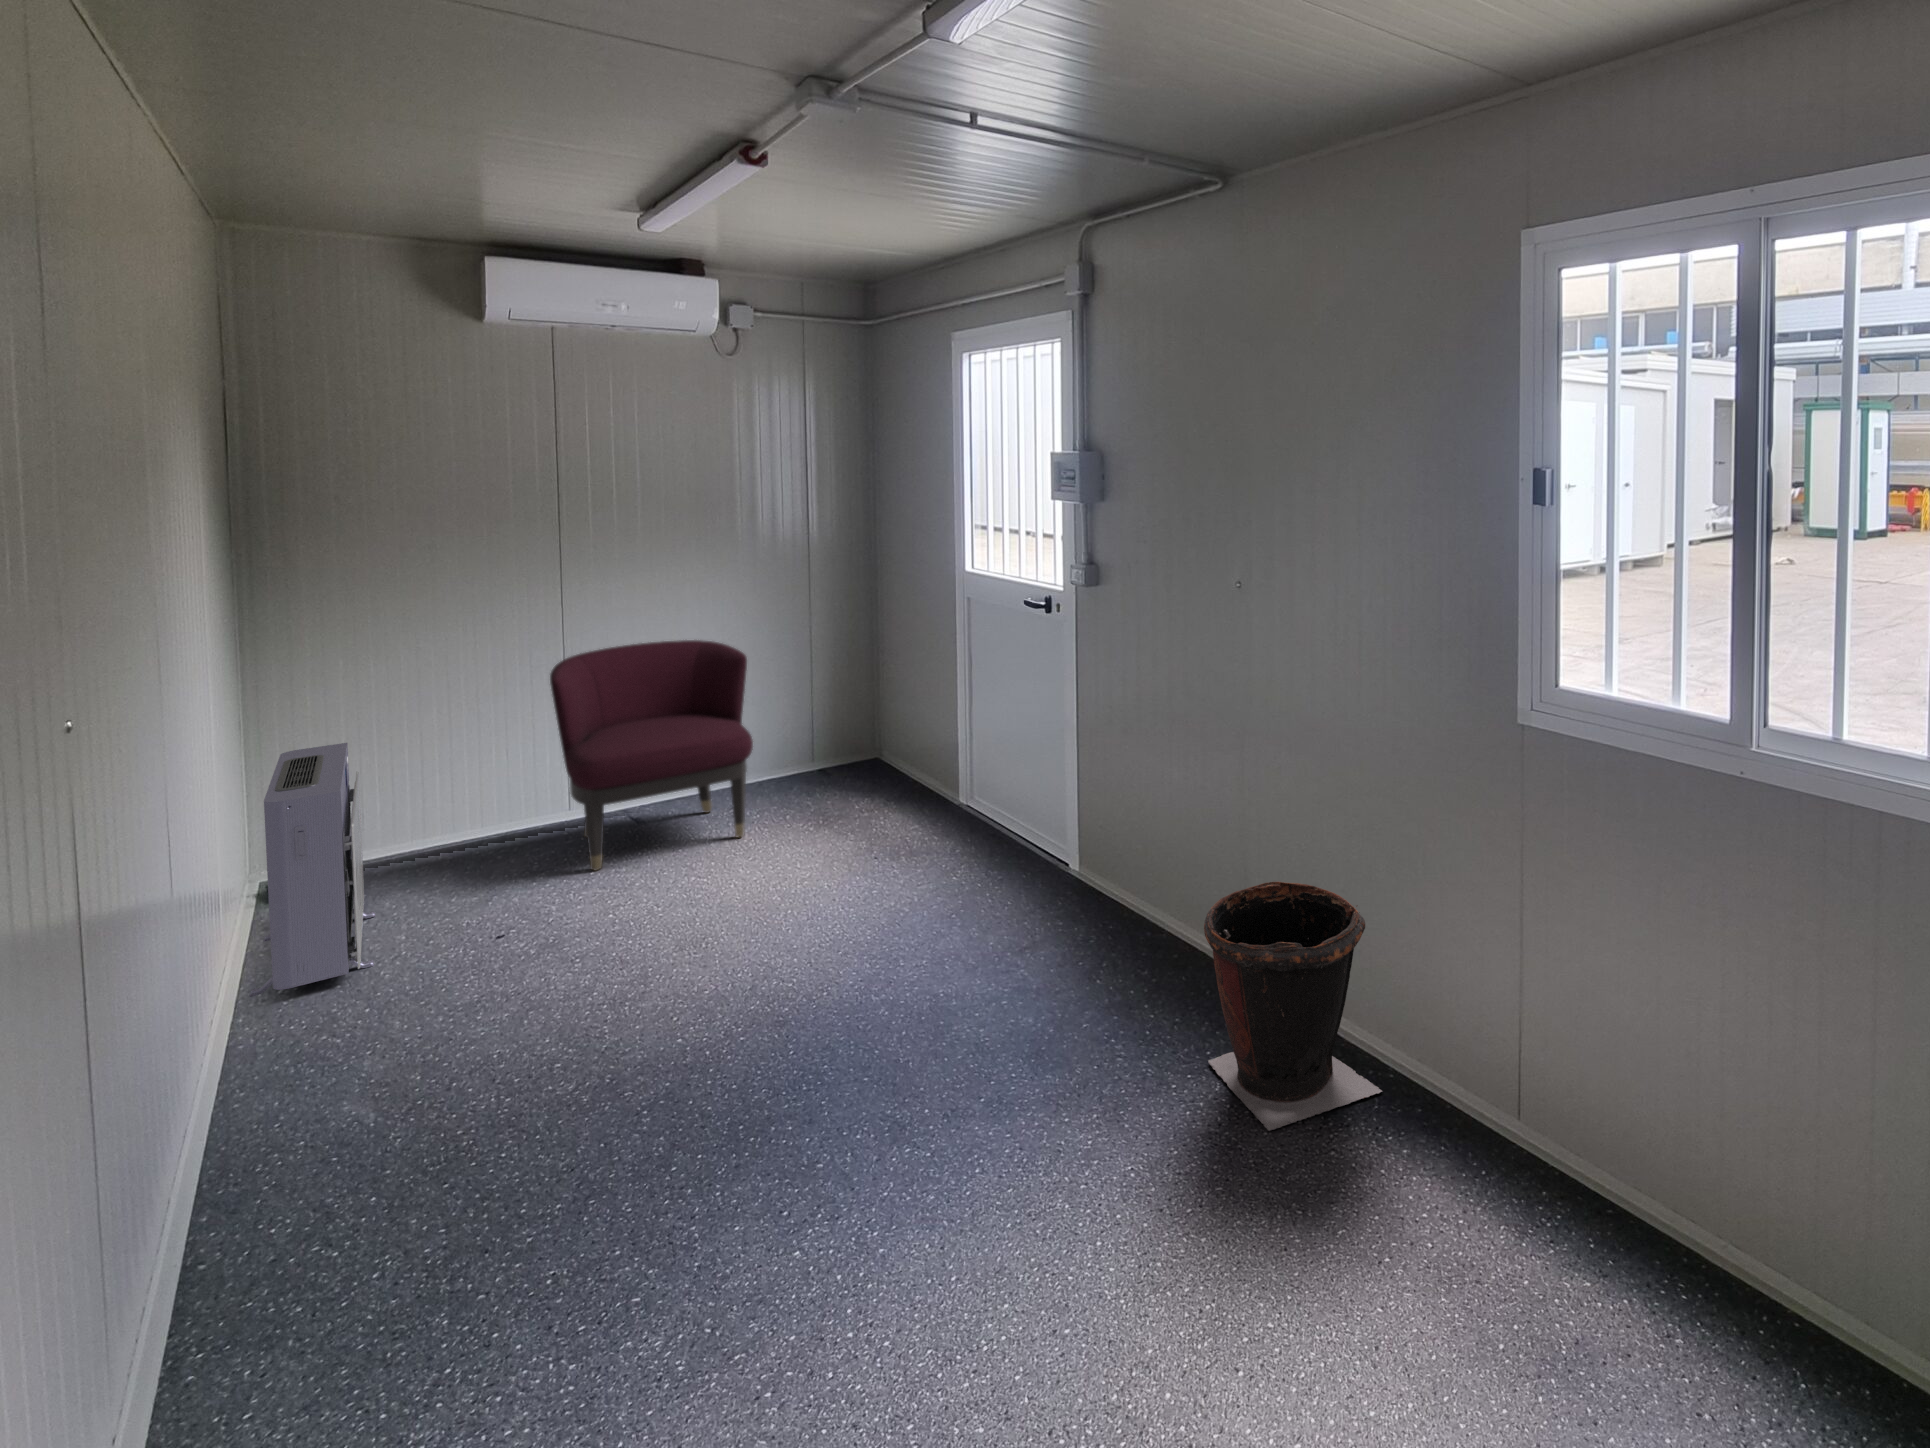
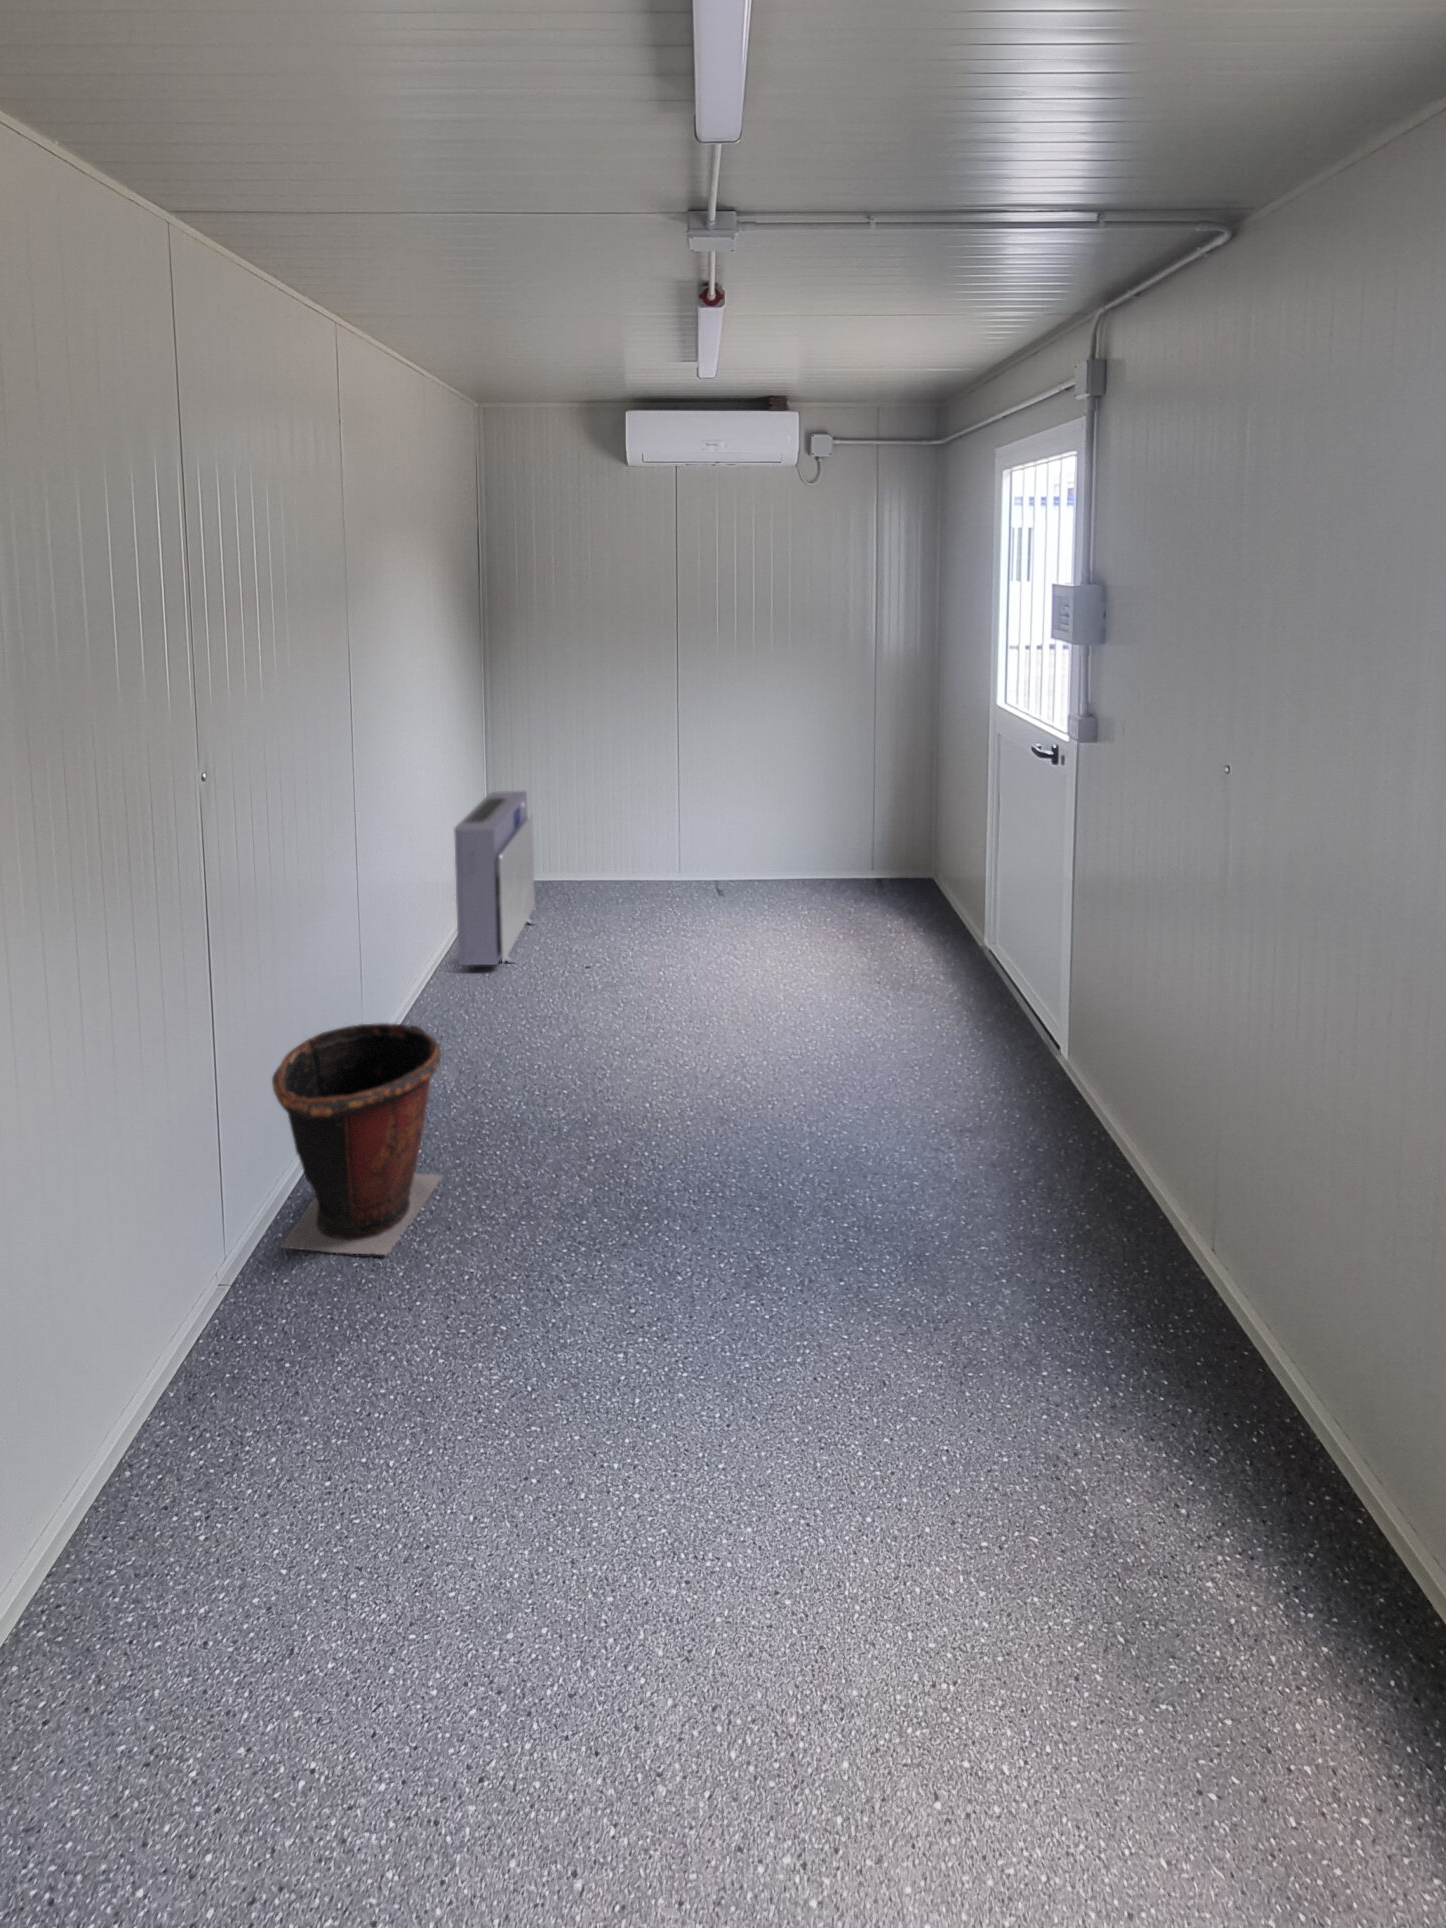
chair: present [550,640,753,870] -> none [655,740,804,928]
waste bin: present [1204,882,1382,1131] -> present [272,1023,443,1256]

